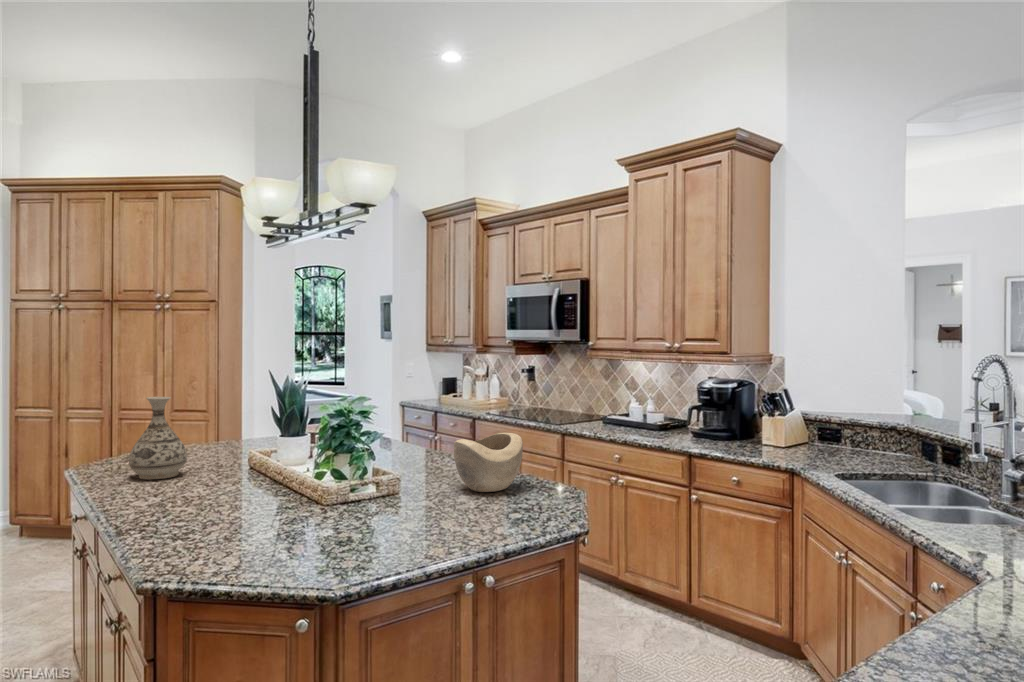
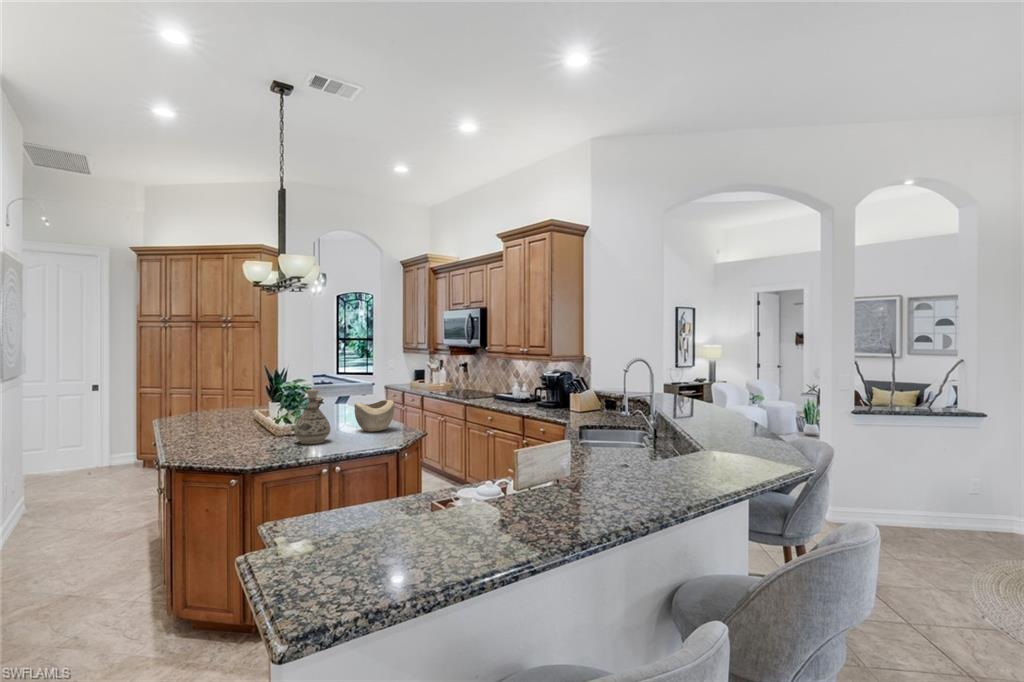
vase: present [129,397,187,480] -> present [294,389,330,444]

